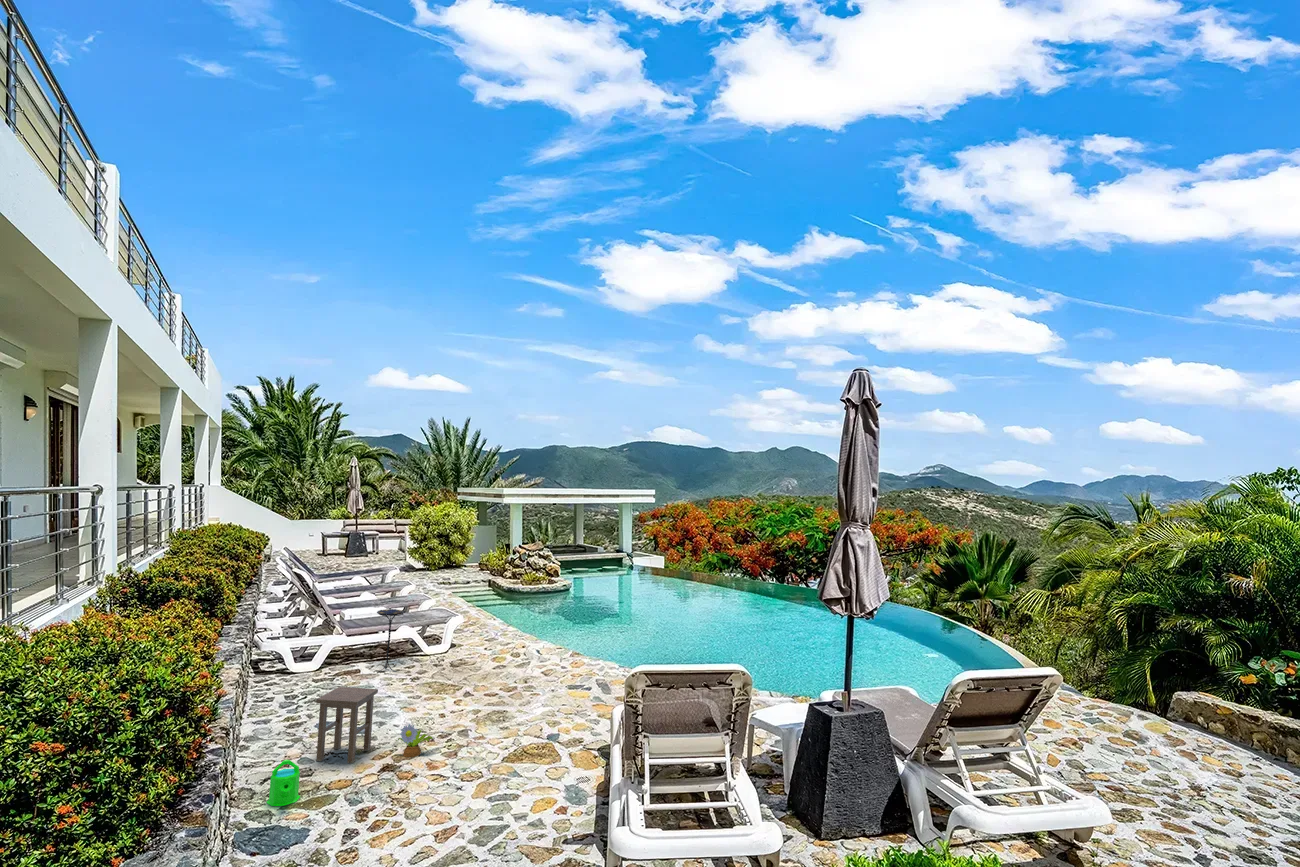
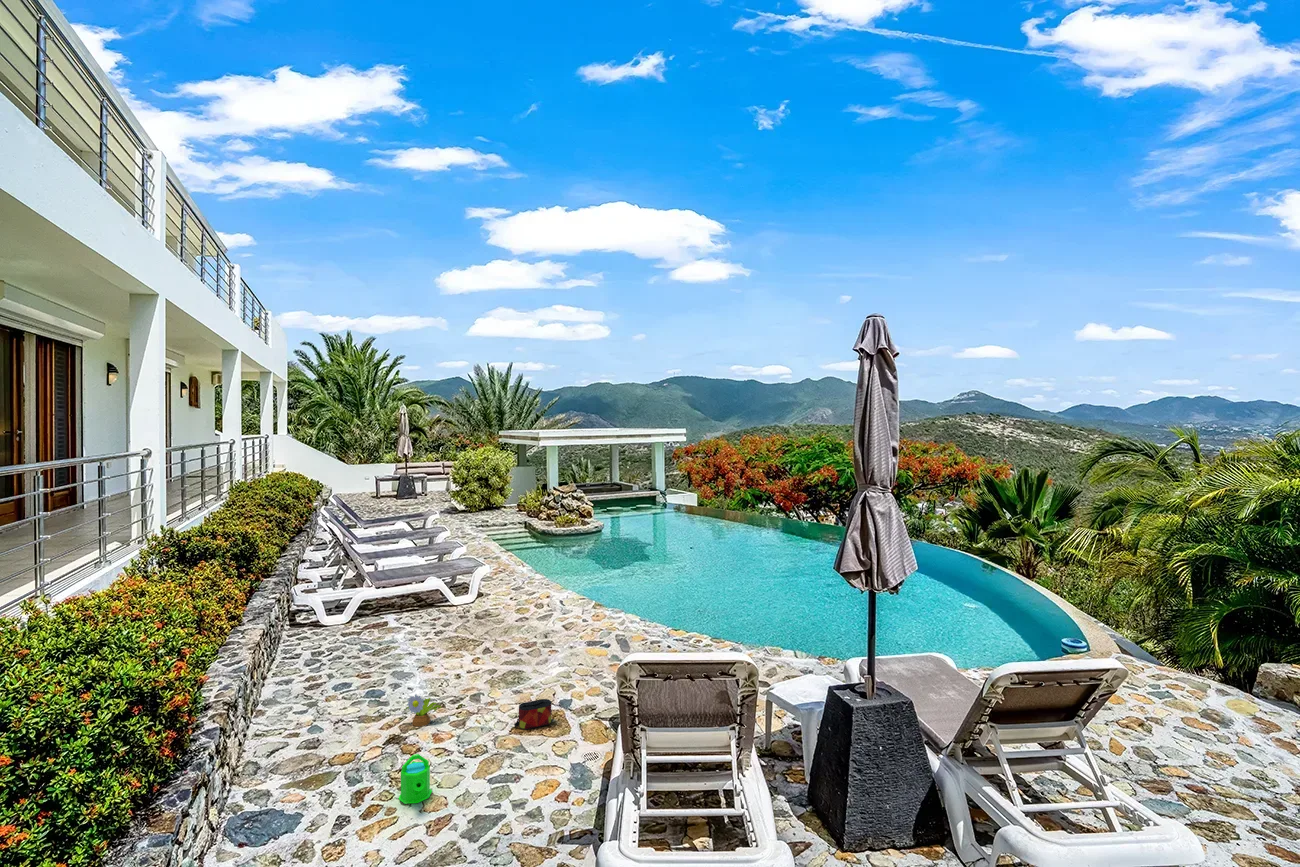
side table: present [377,609,404,671] -> none [399,564,427,627]
stool: present [316,687,378,763] -> none [320,656,385,734]
bag: none [505,731,542,760] -> present [514,699,552,730]
watering can: present [266,760,300,806] -> present [398,754,432,804]

